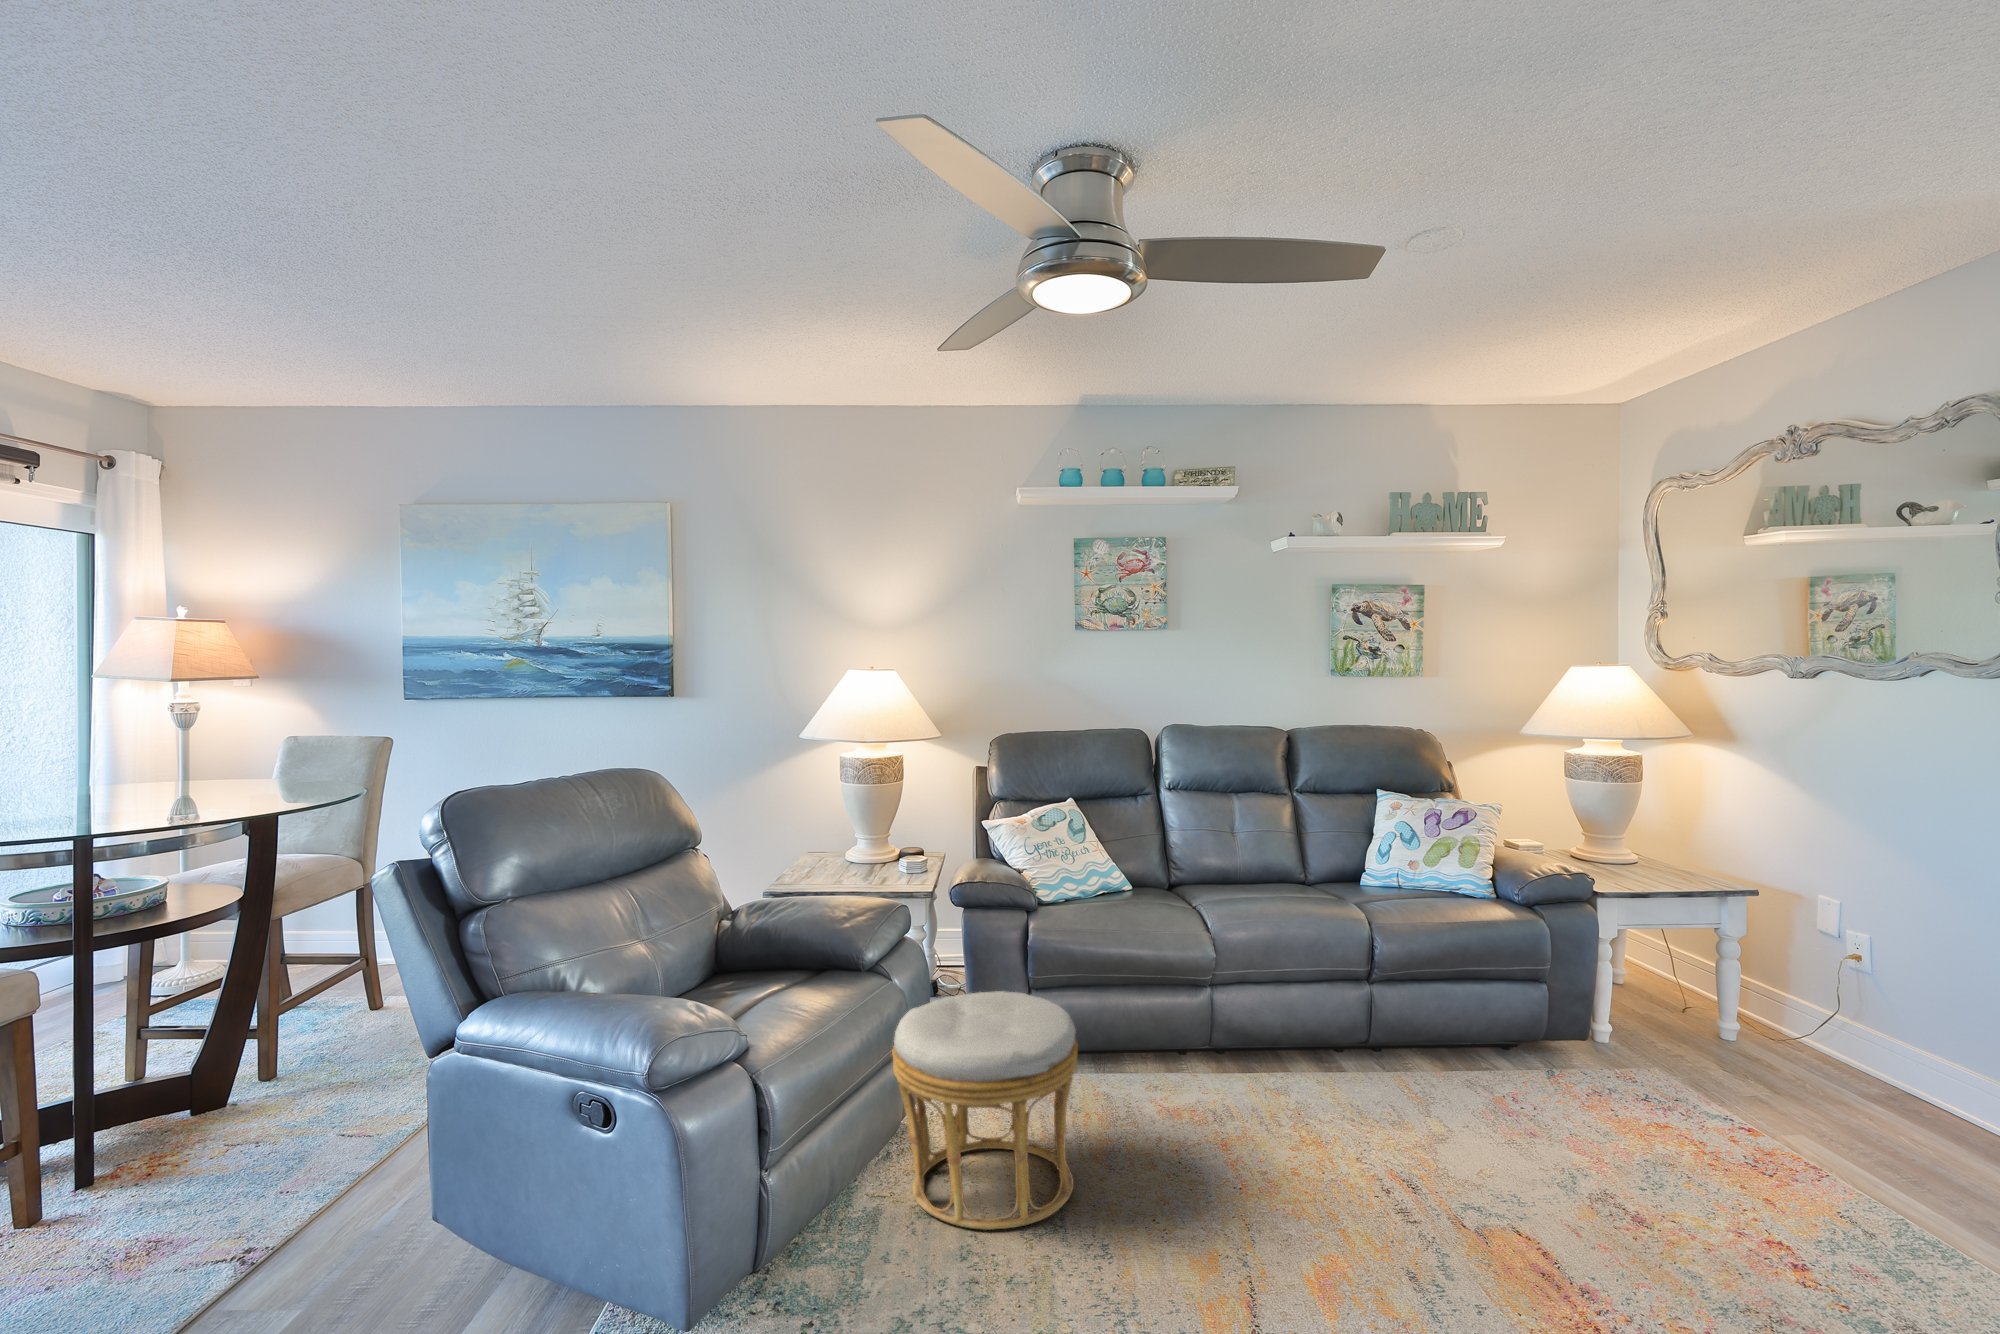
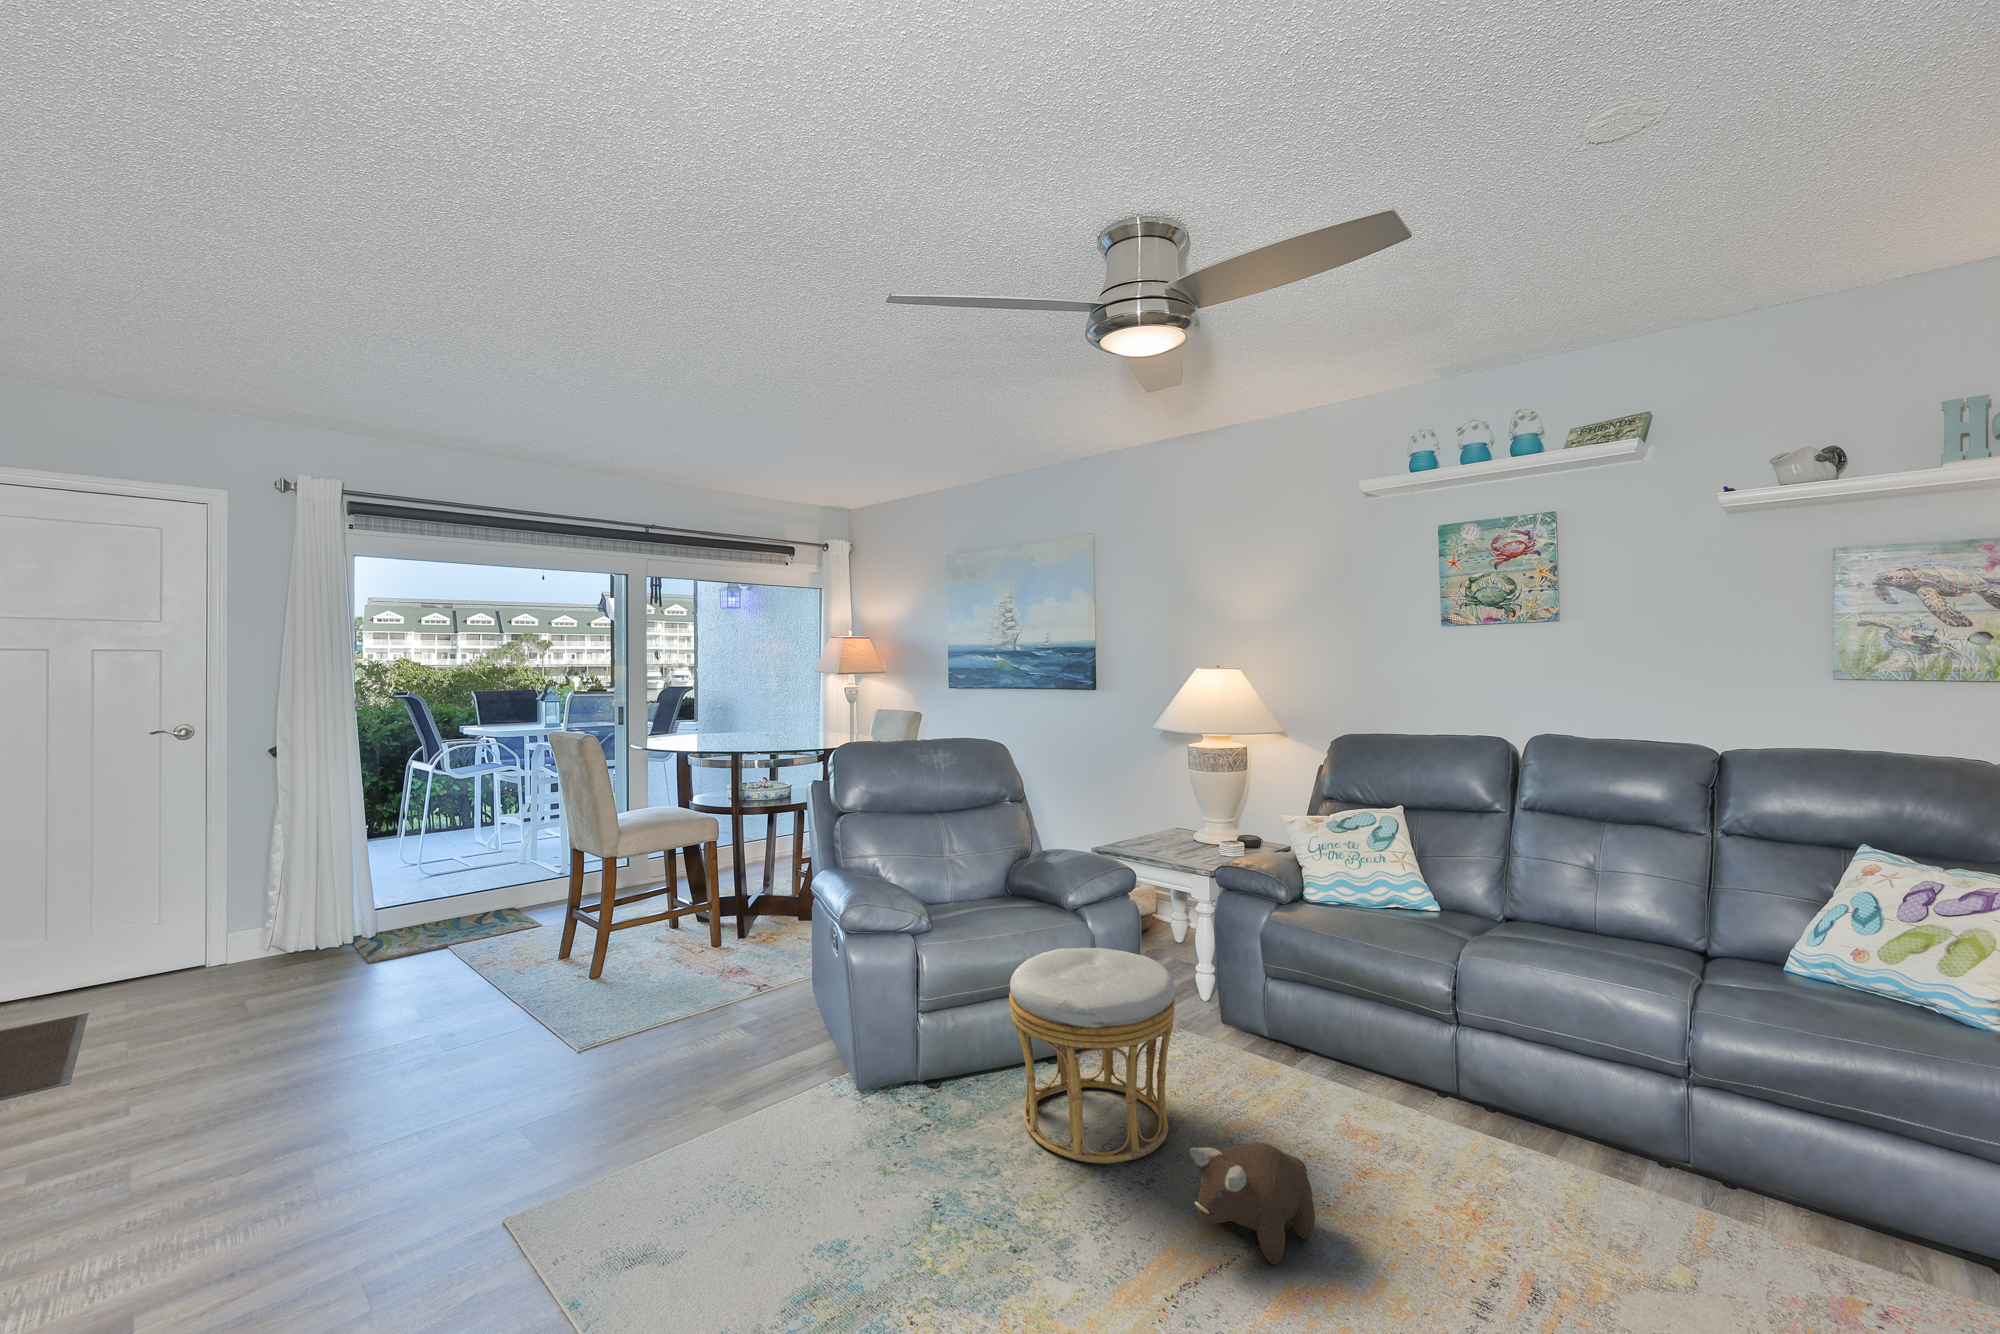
plush toy: none [1170,1122,1260,1222] -> present [1190,1143,1315,1264]

